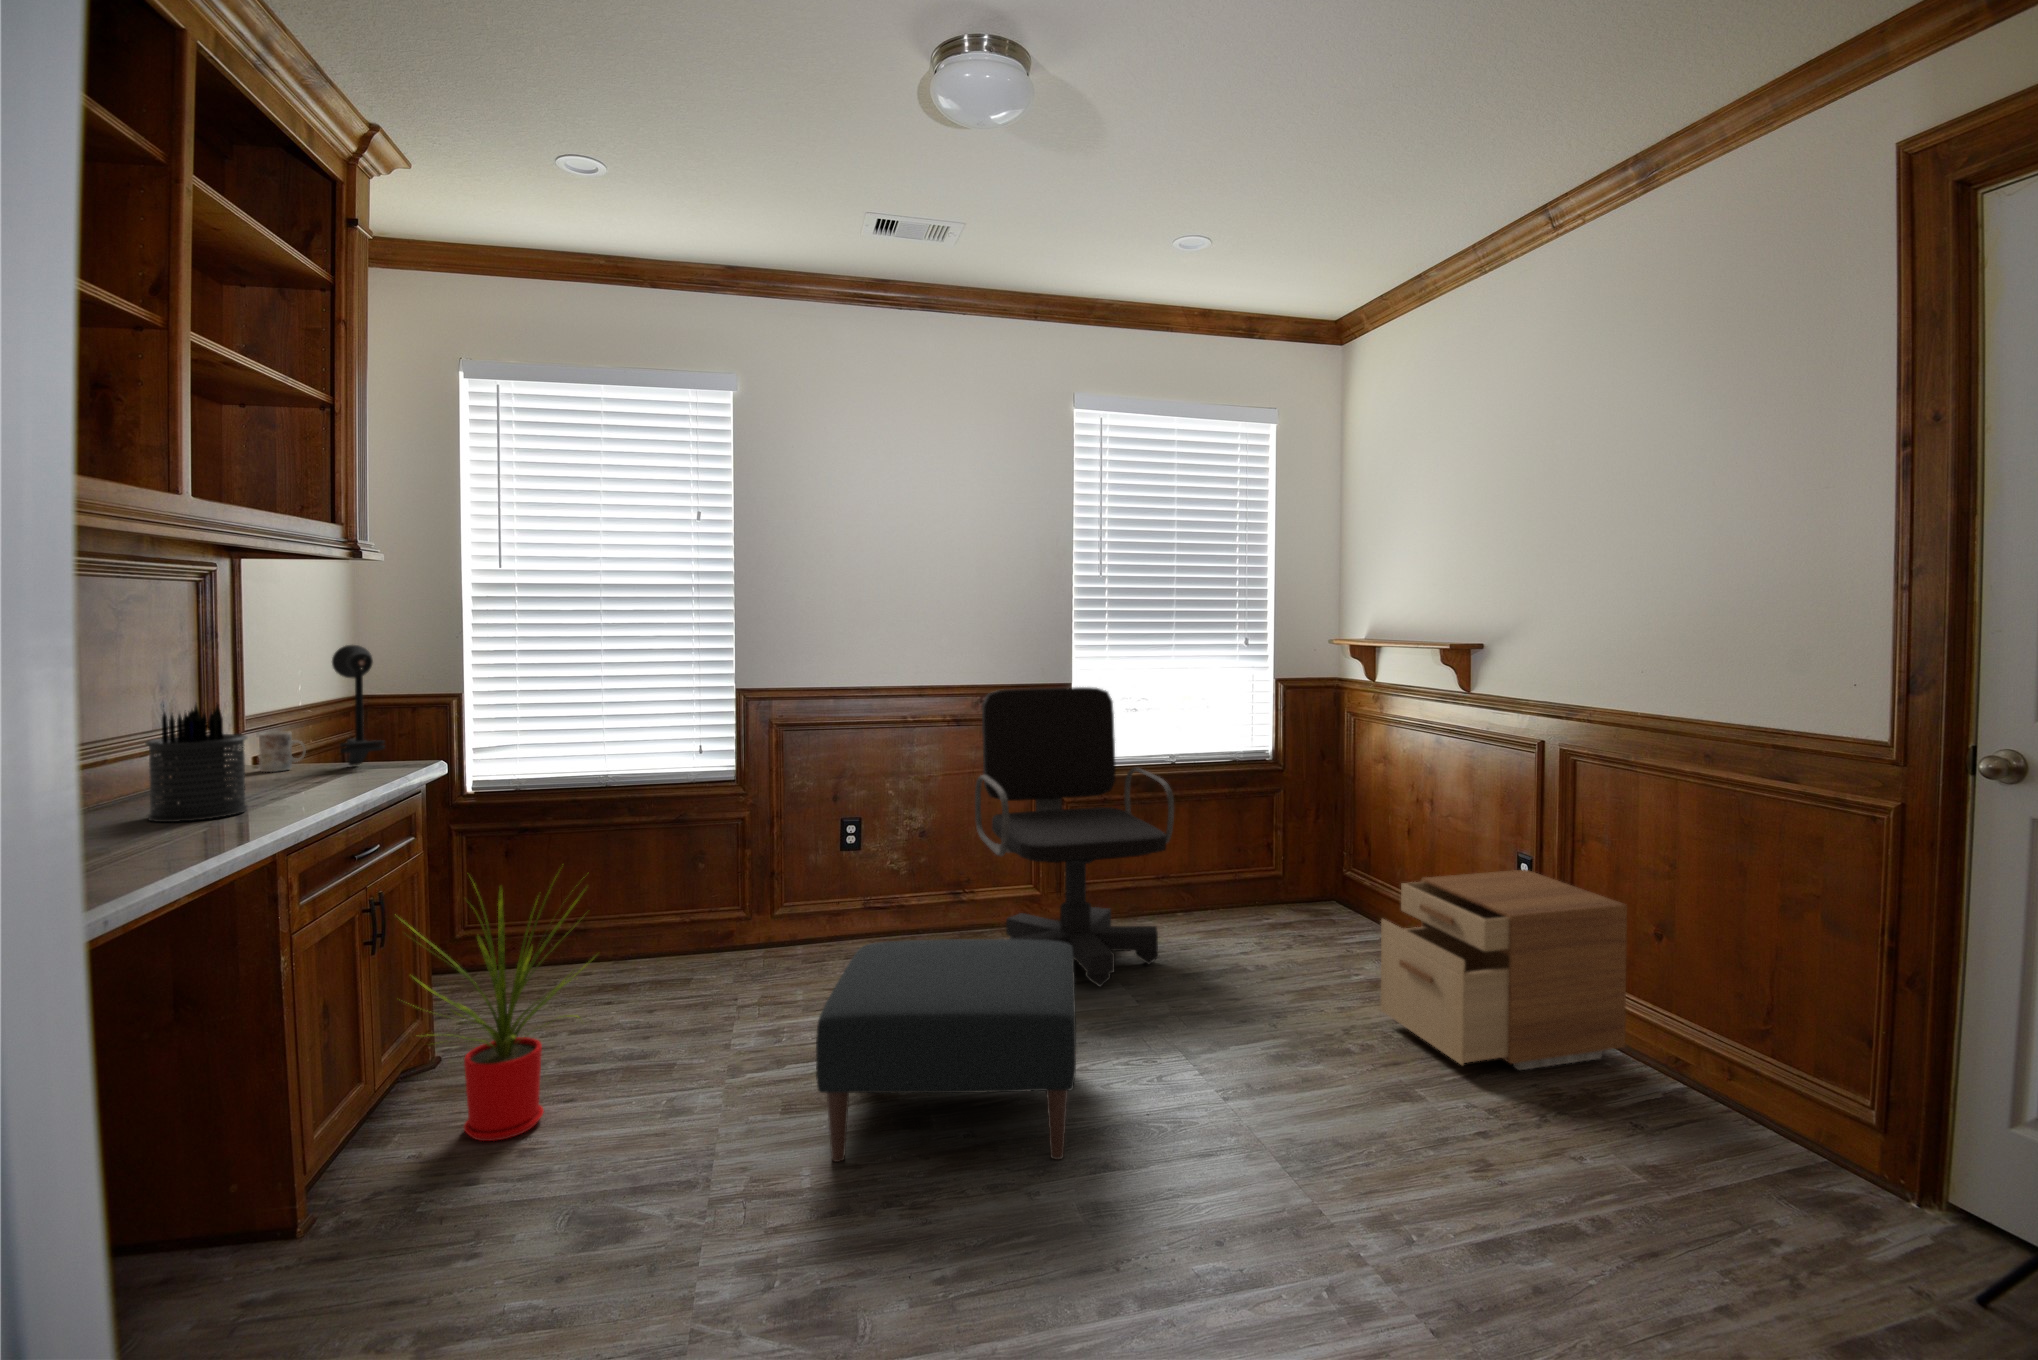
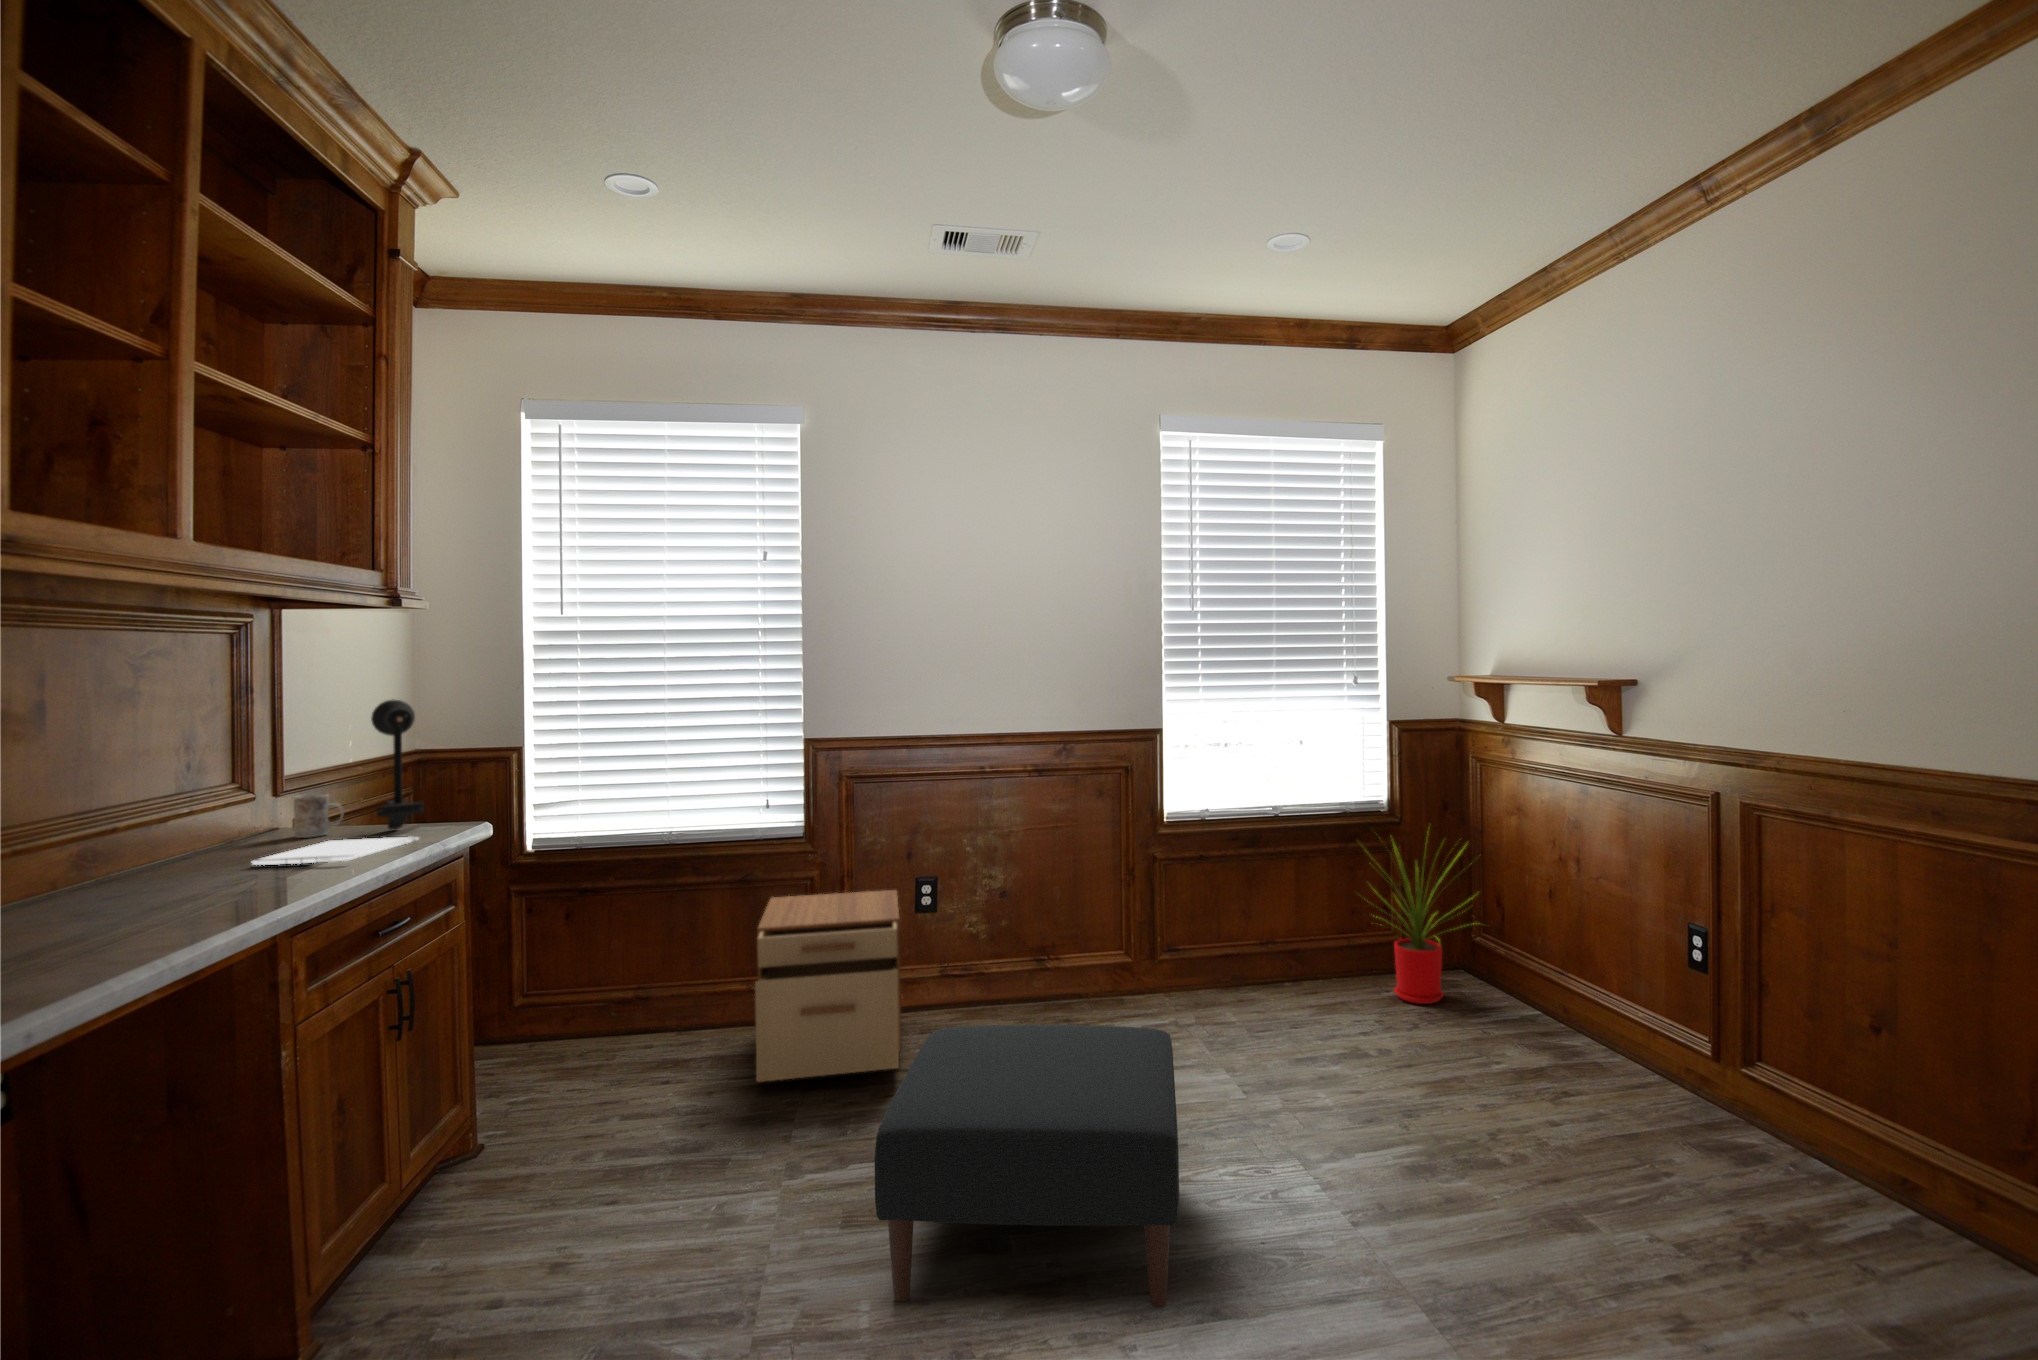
office chair: present [975,687,1174,987] -> none [1059,732,1280,1071]
pen holder: present [145,703,247,822] -> none [131,769,248,906]
tablet: none [238,770,386,793] -> present [252,836,419,865]
house plant: present [399,866,591,1141] -> present [1368,836,1468,1004]
filing cabinet: present [1381,870,1627,1070] -> present [755,890,901,1082]

